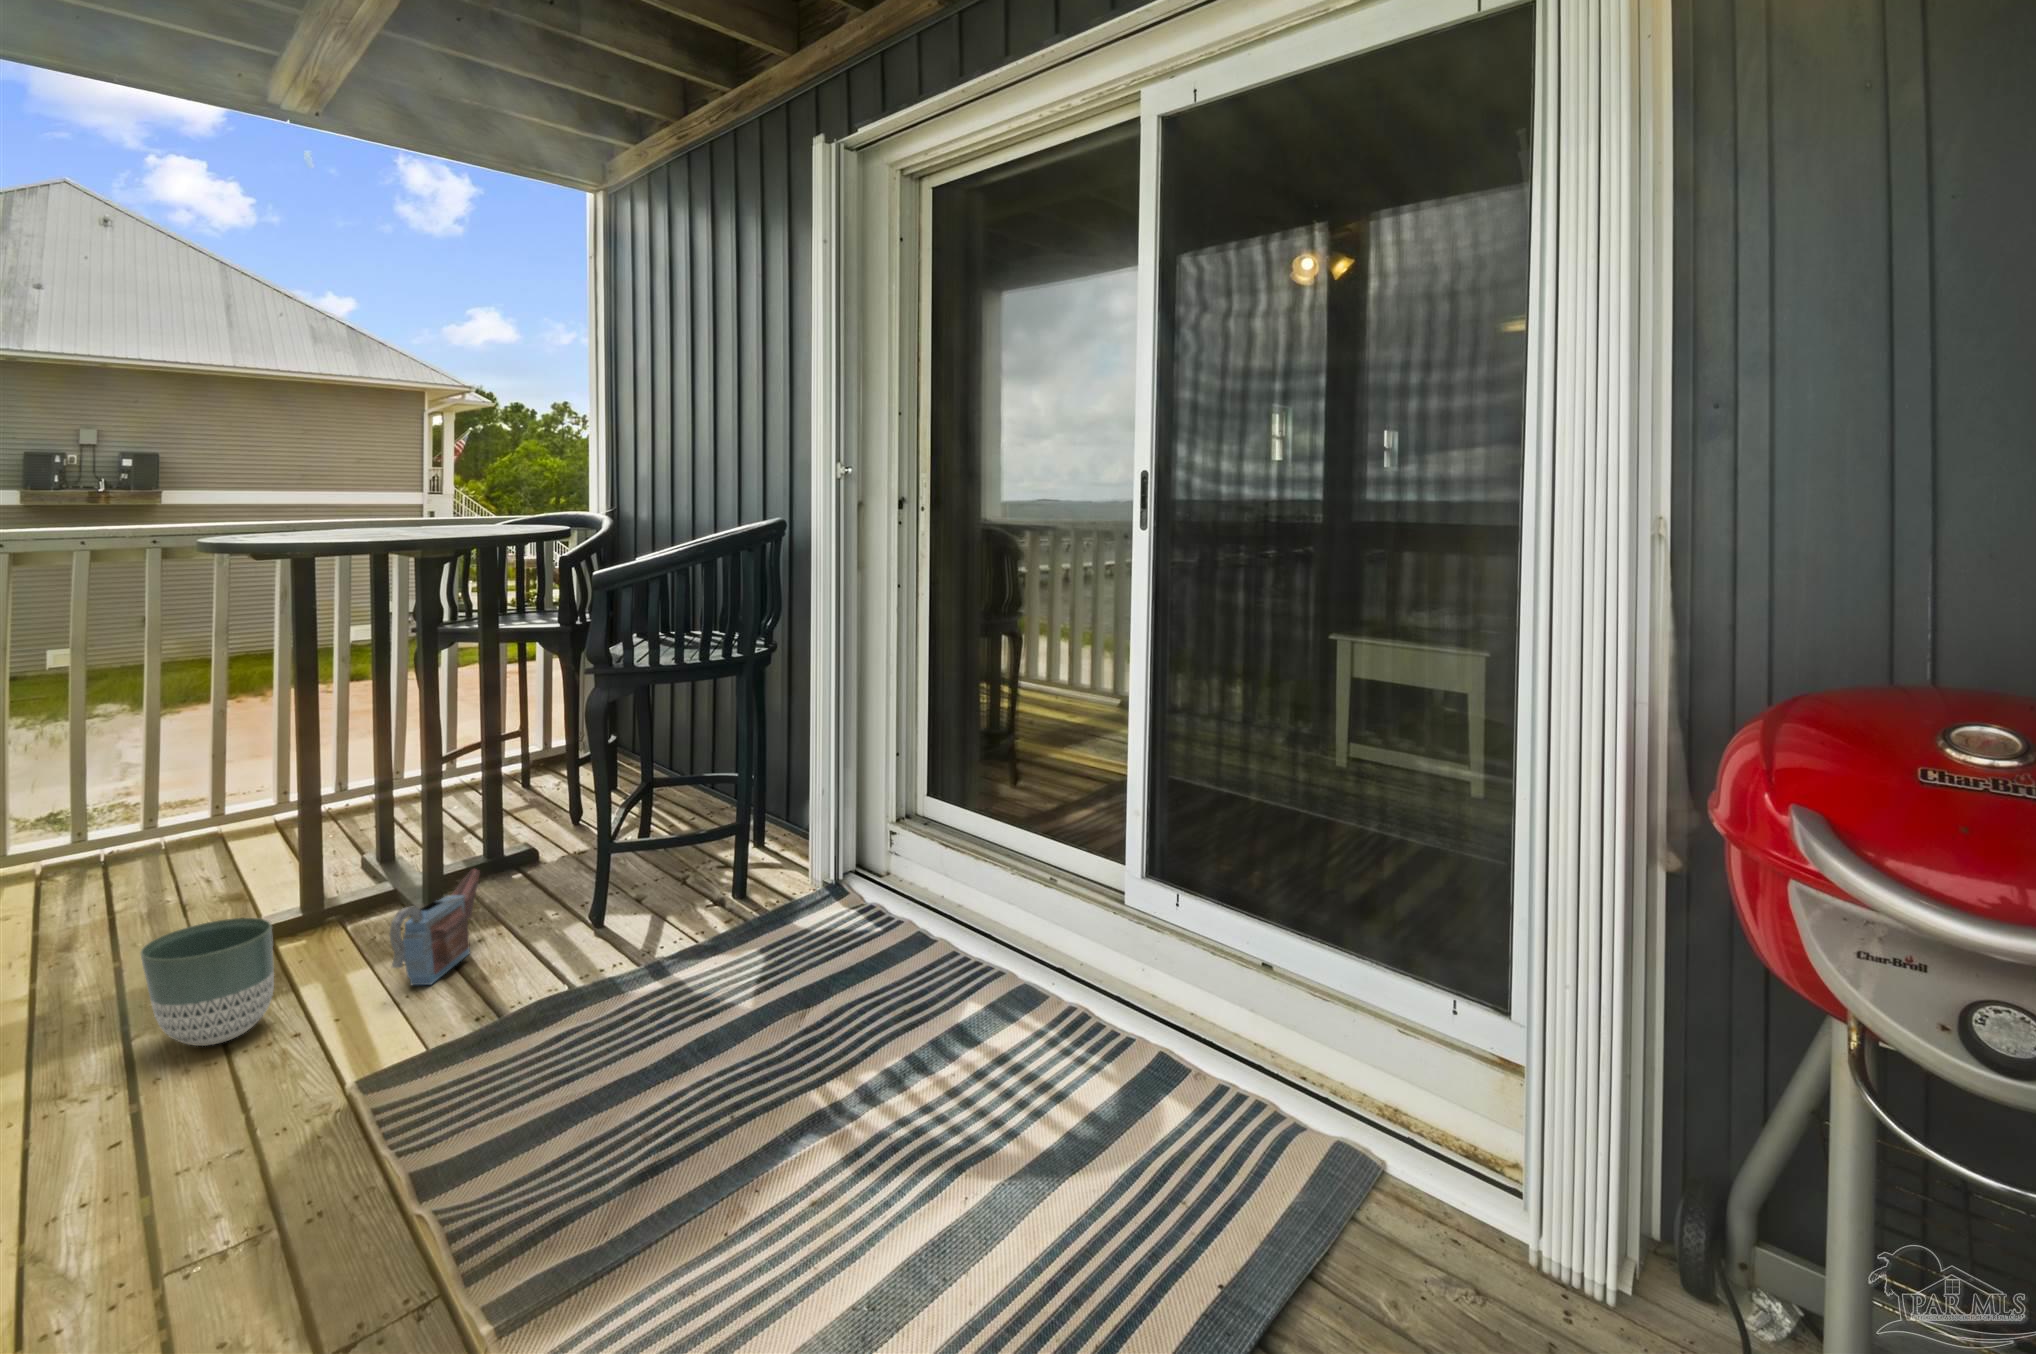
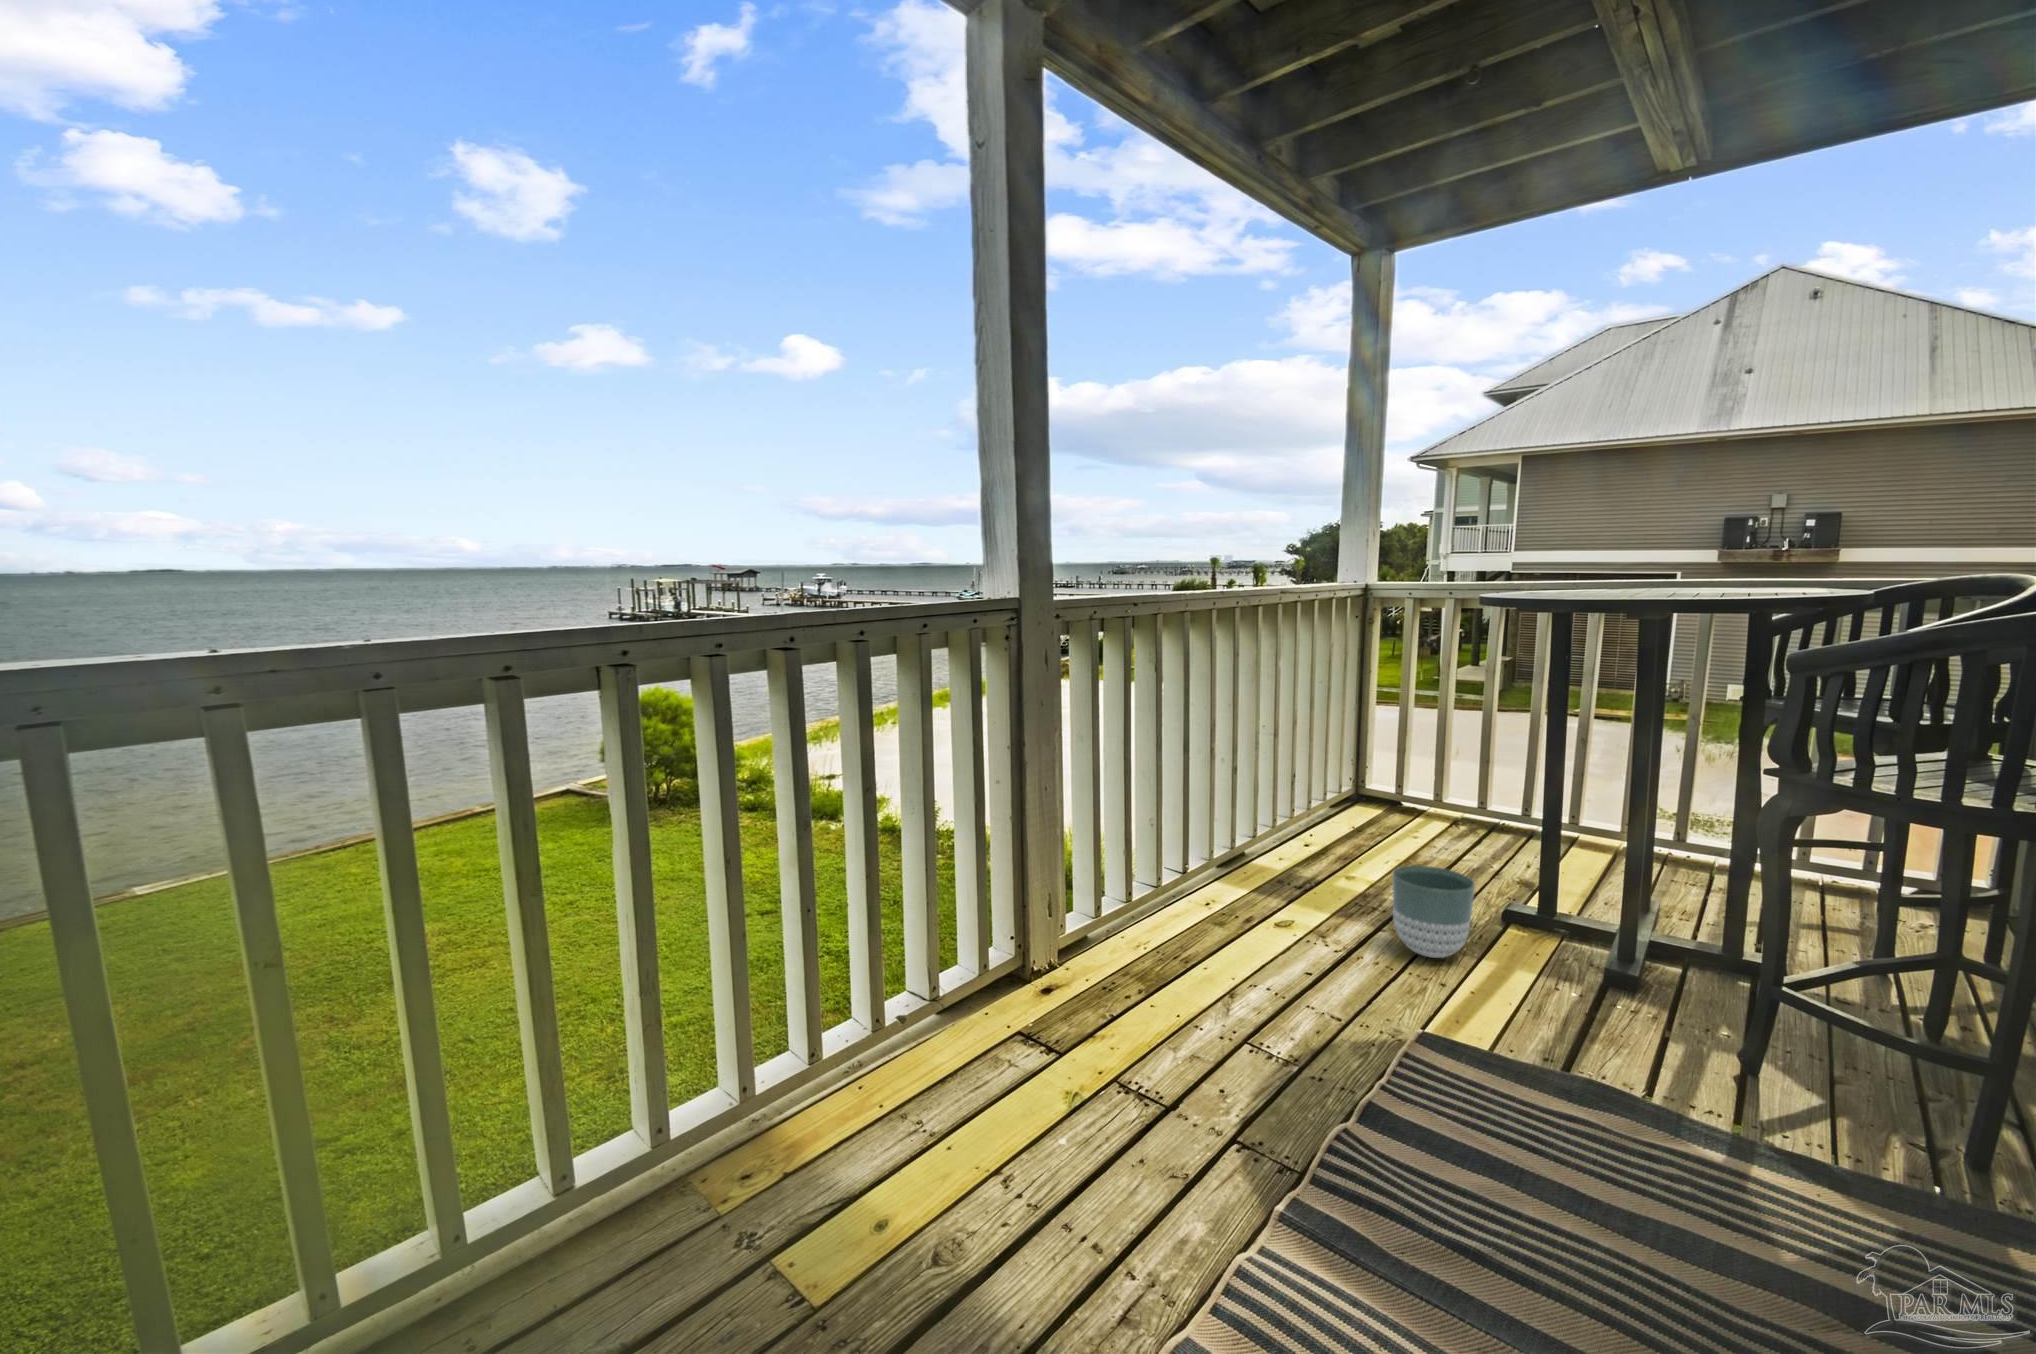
watering can: present [390,869,480,985] -> none [1540,923,1691,1007]

